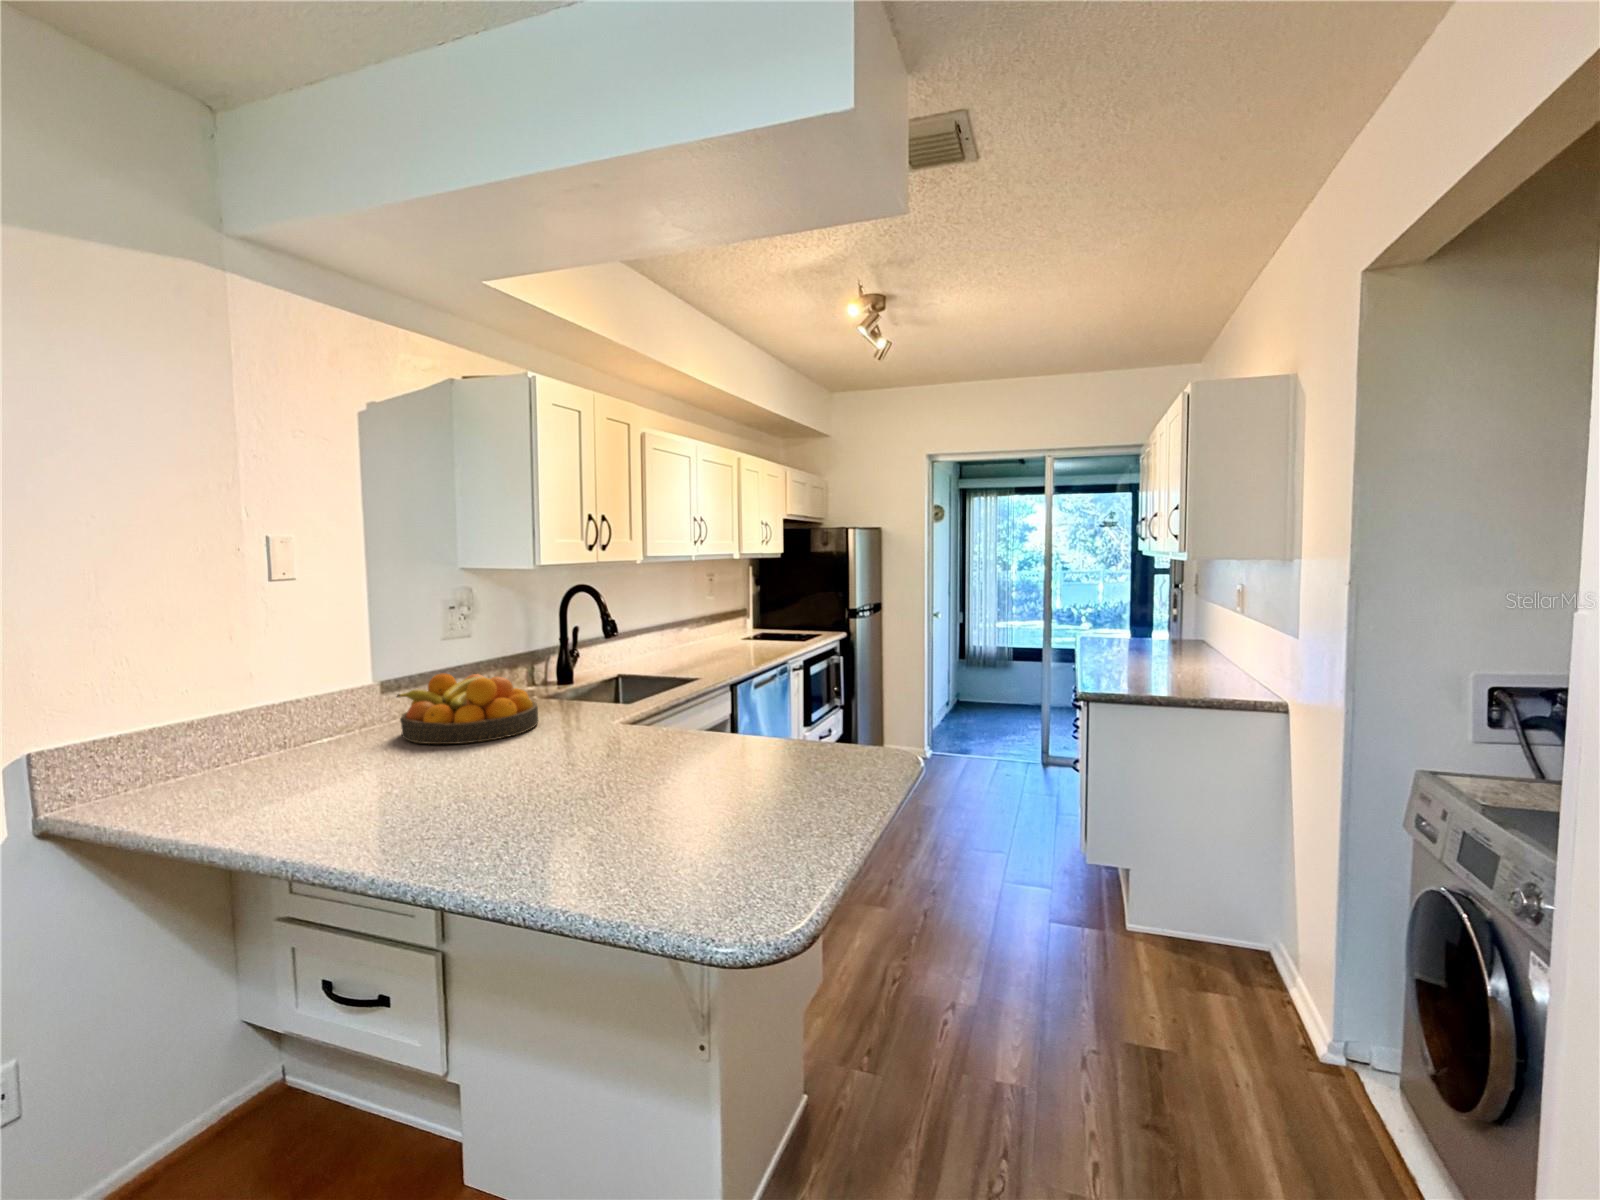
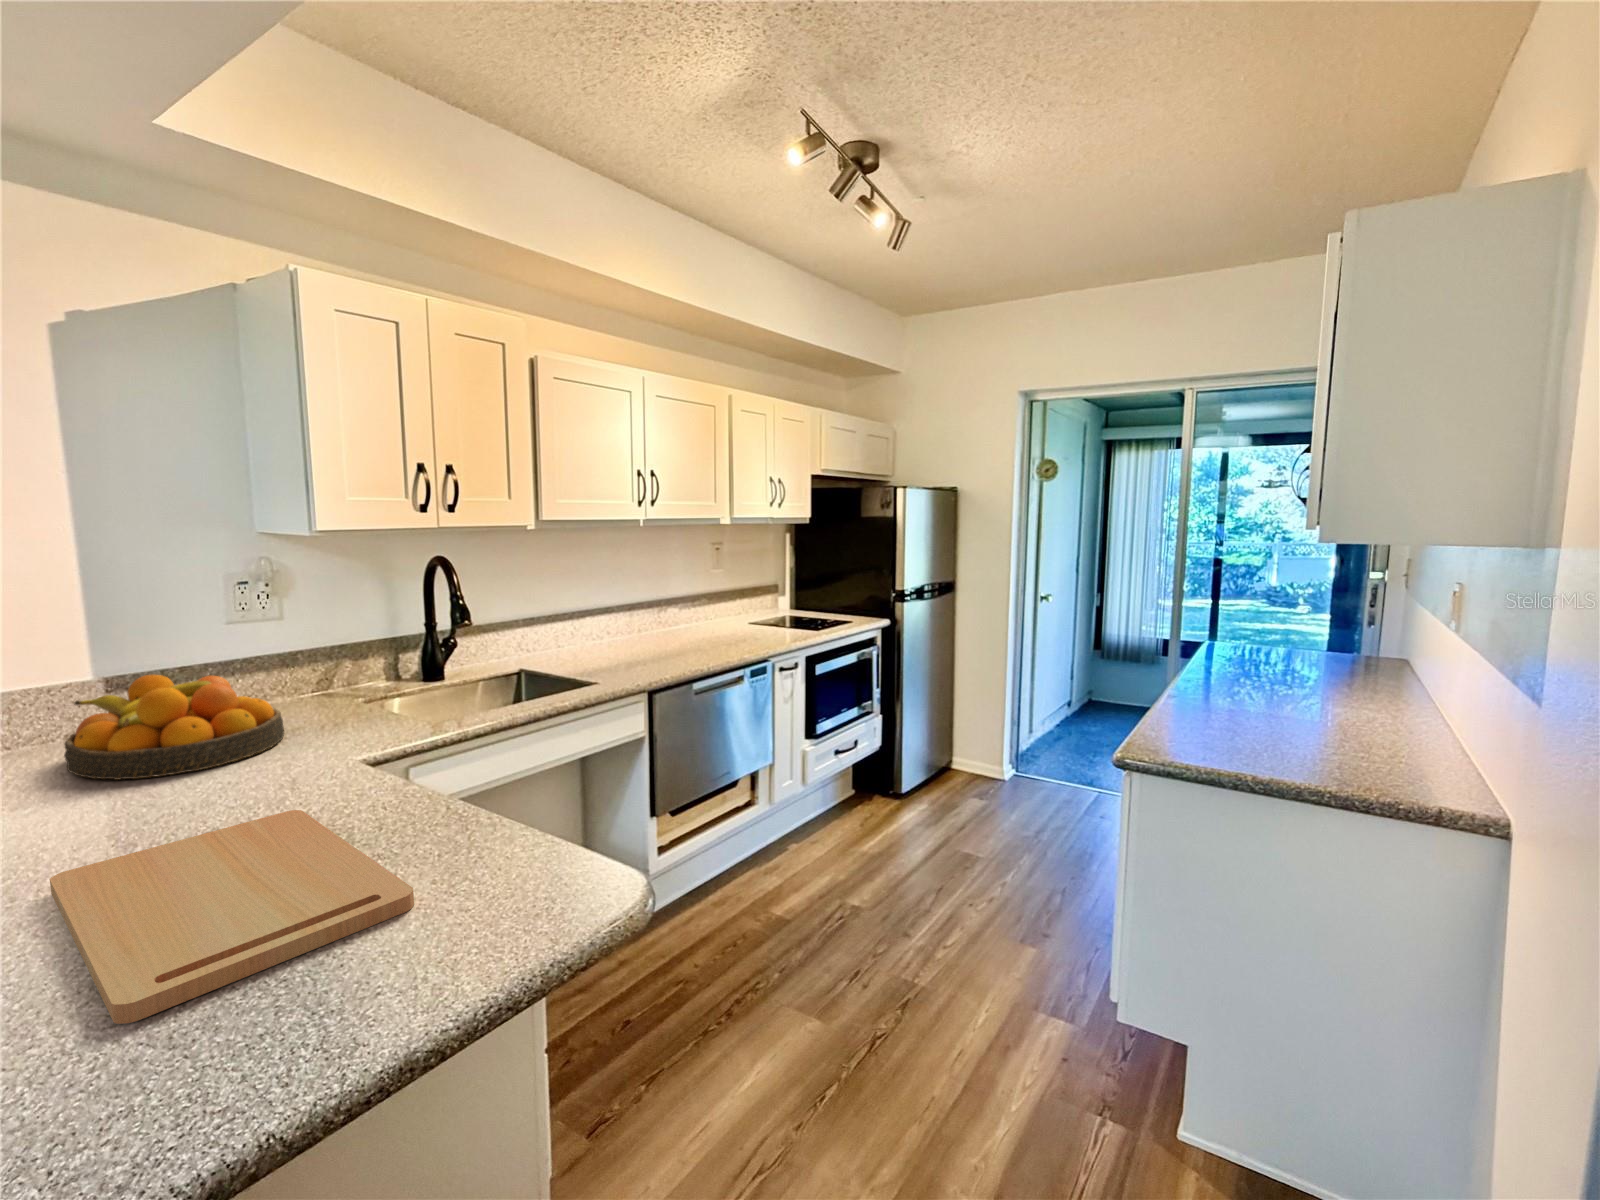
cutting board: none [576,739,804,804] -> present [50,810,414,1024]

